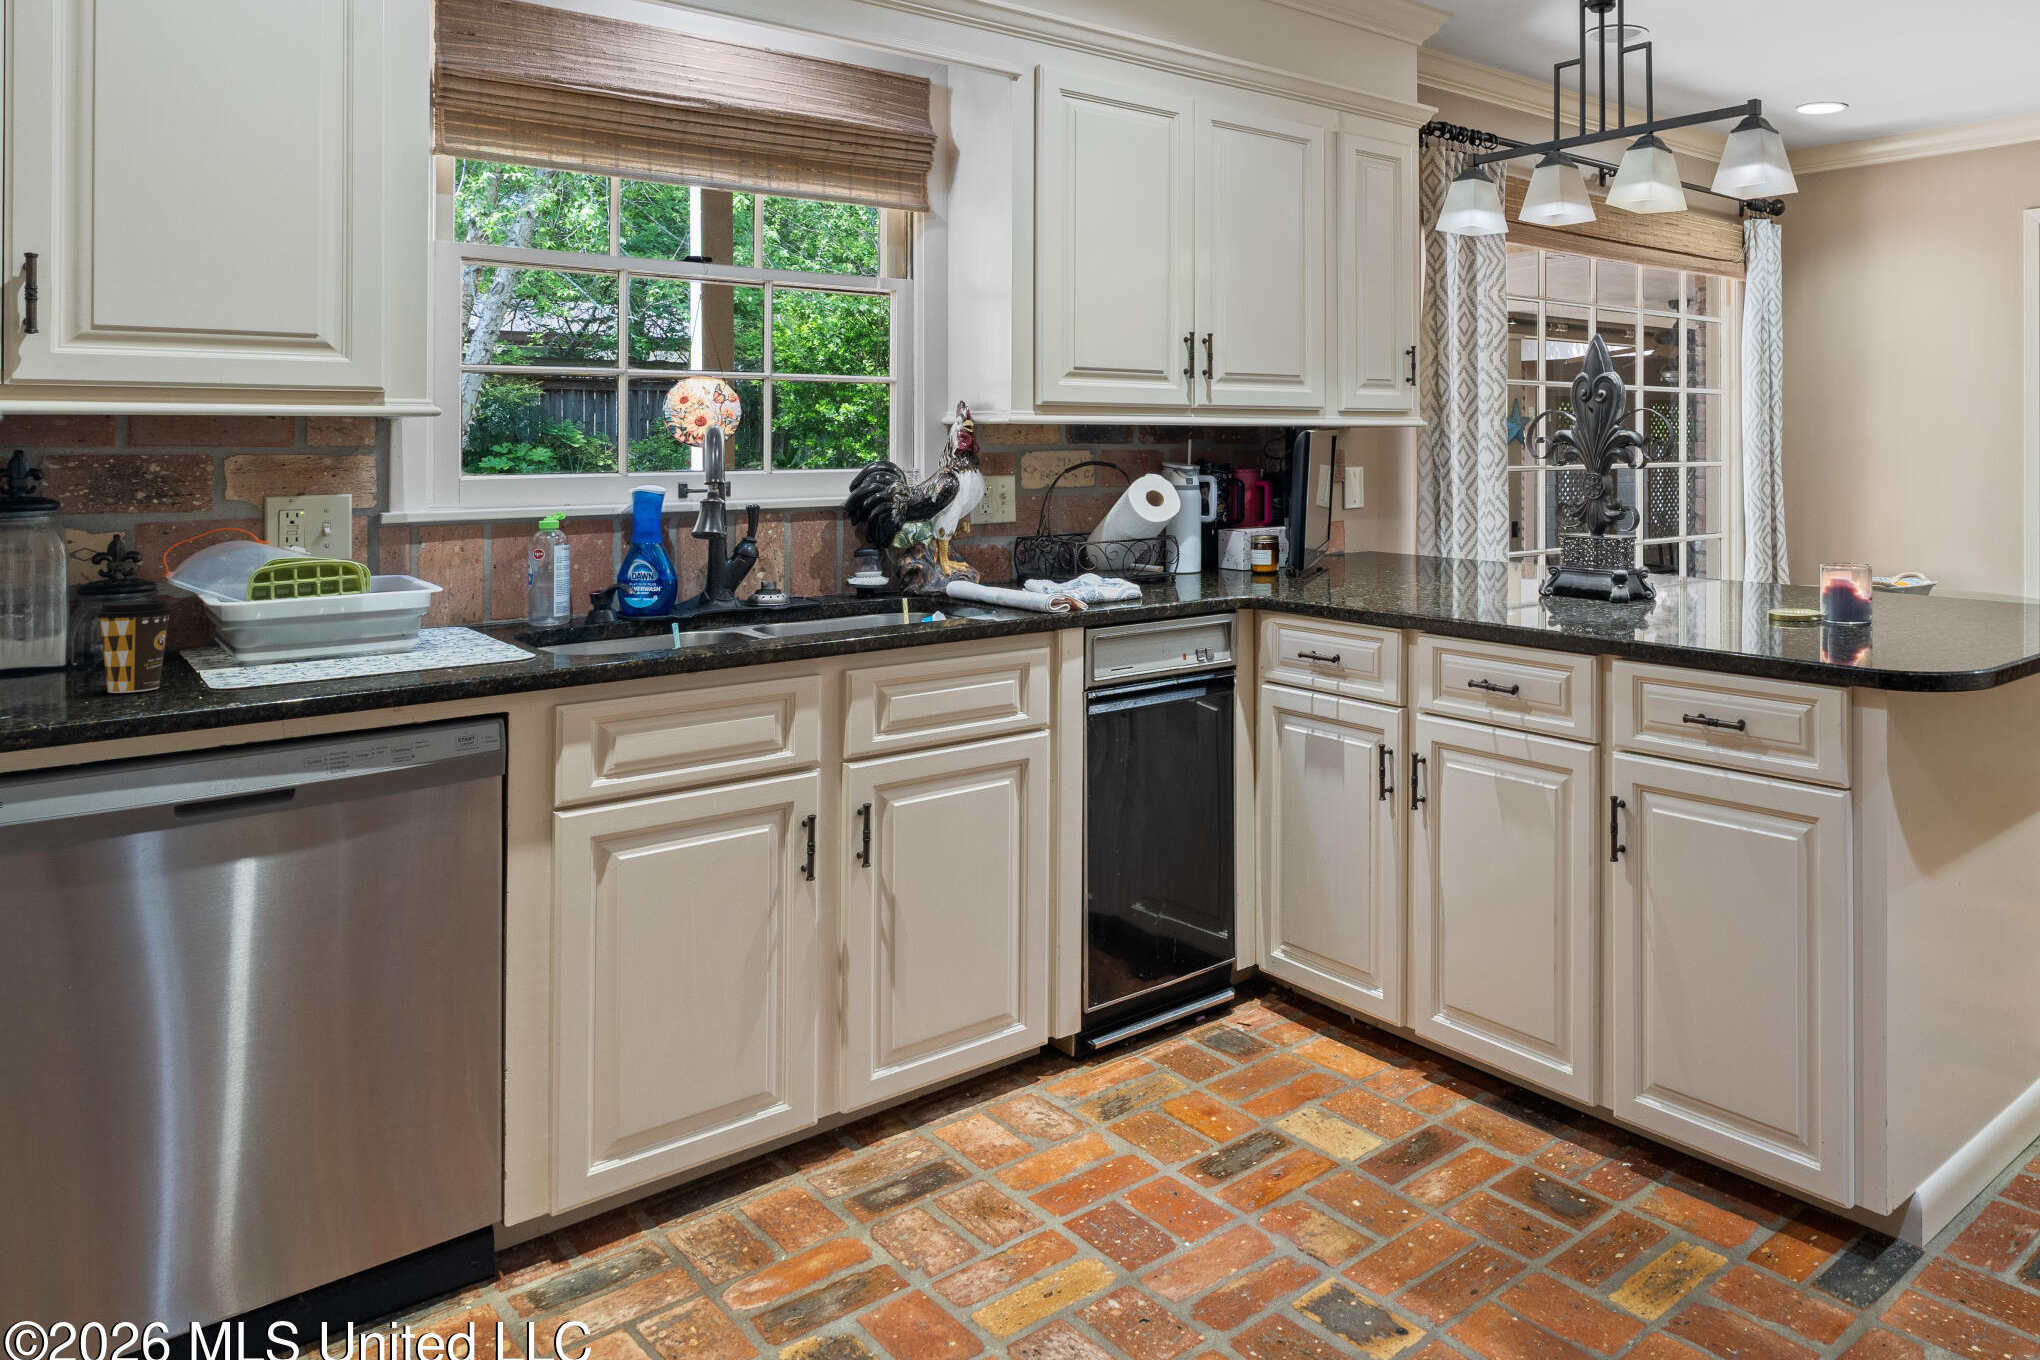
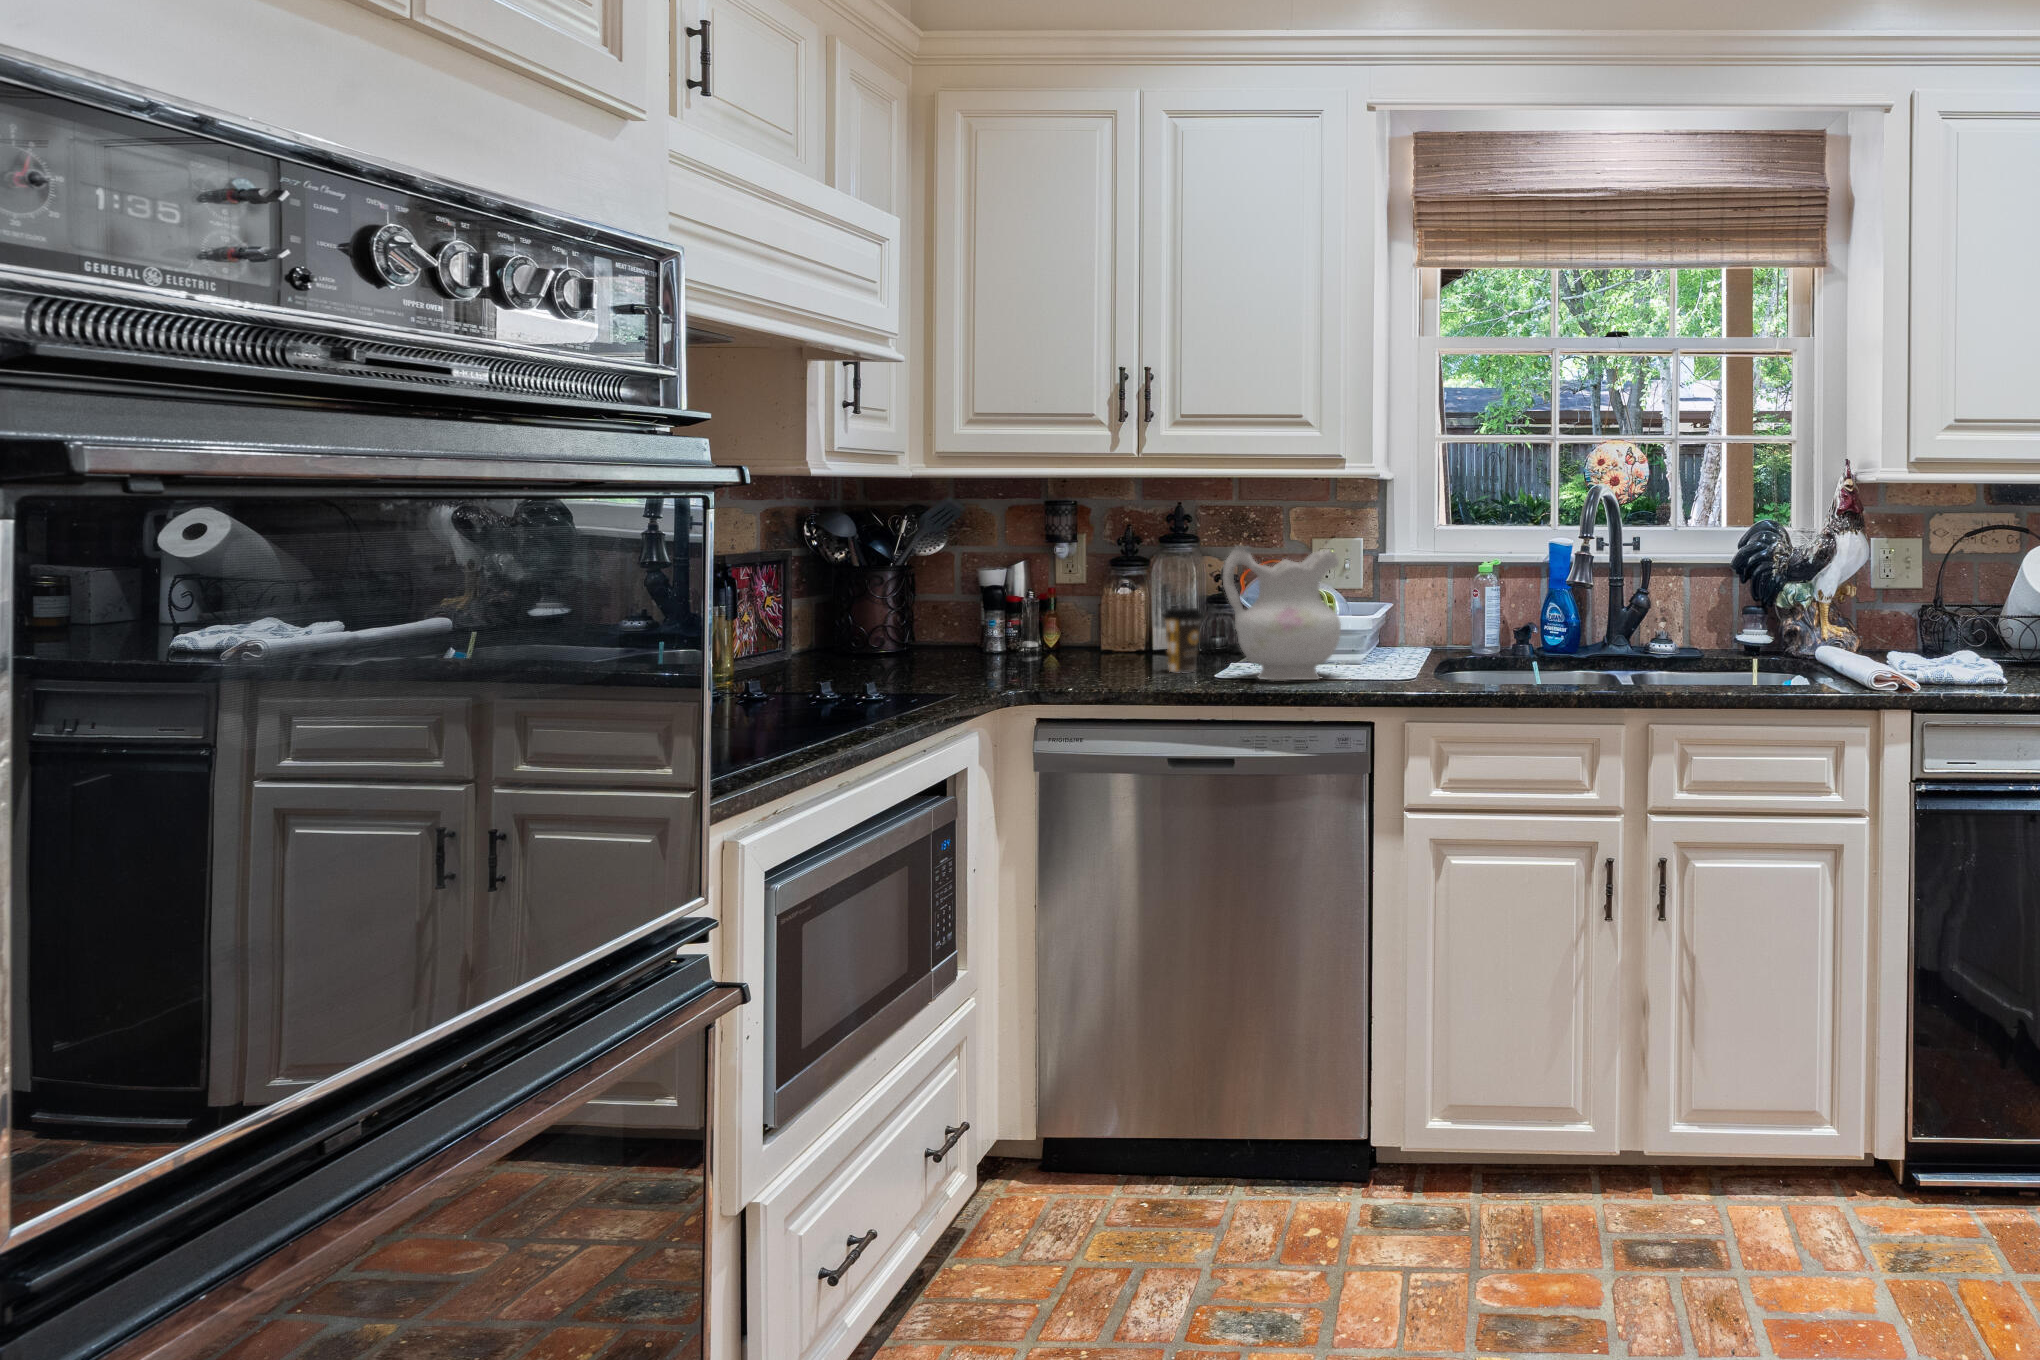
ceramic pitcher: none [250,508,440,683] -> present [1223,545,1341,681]

